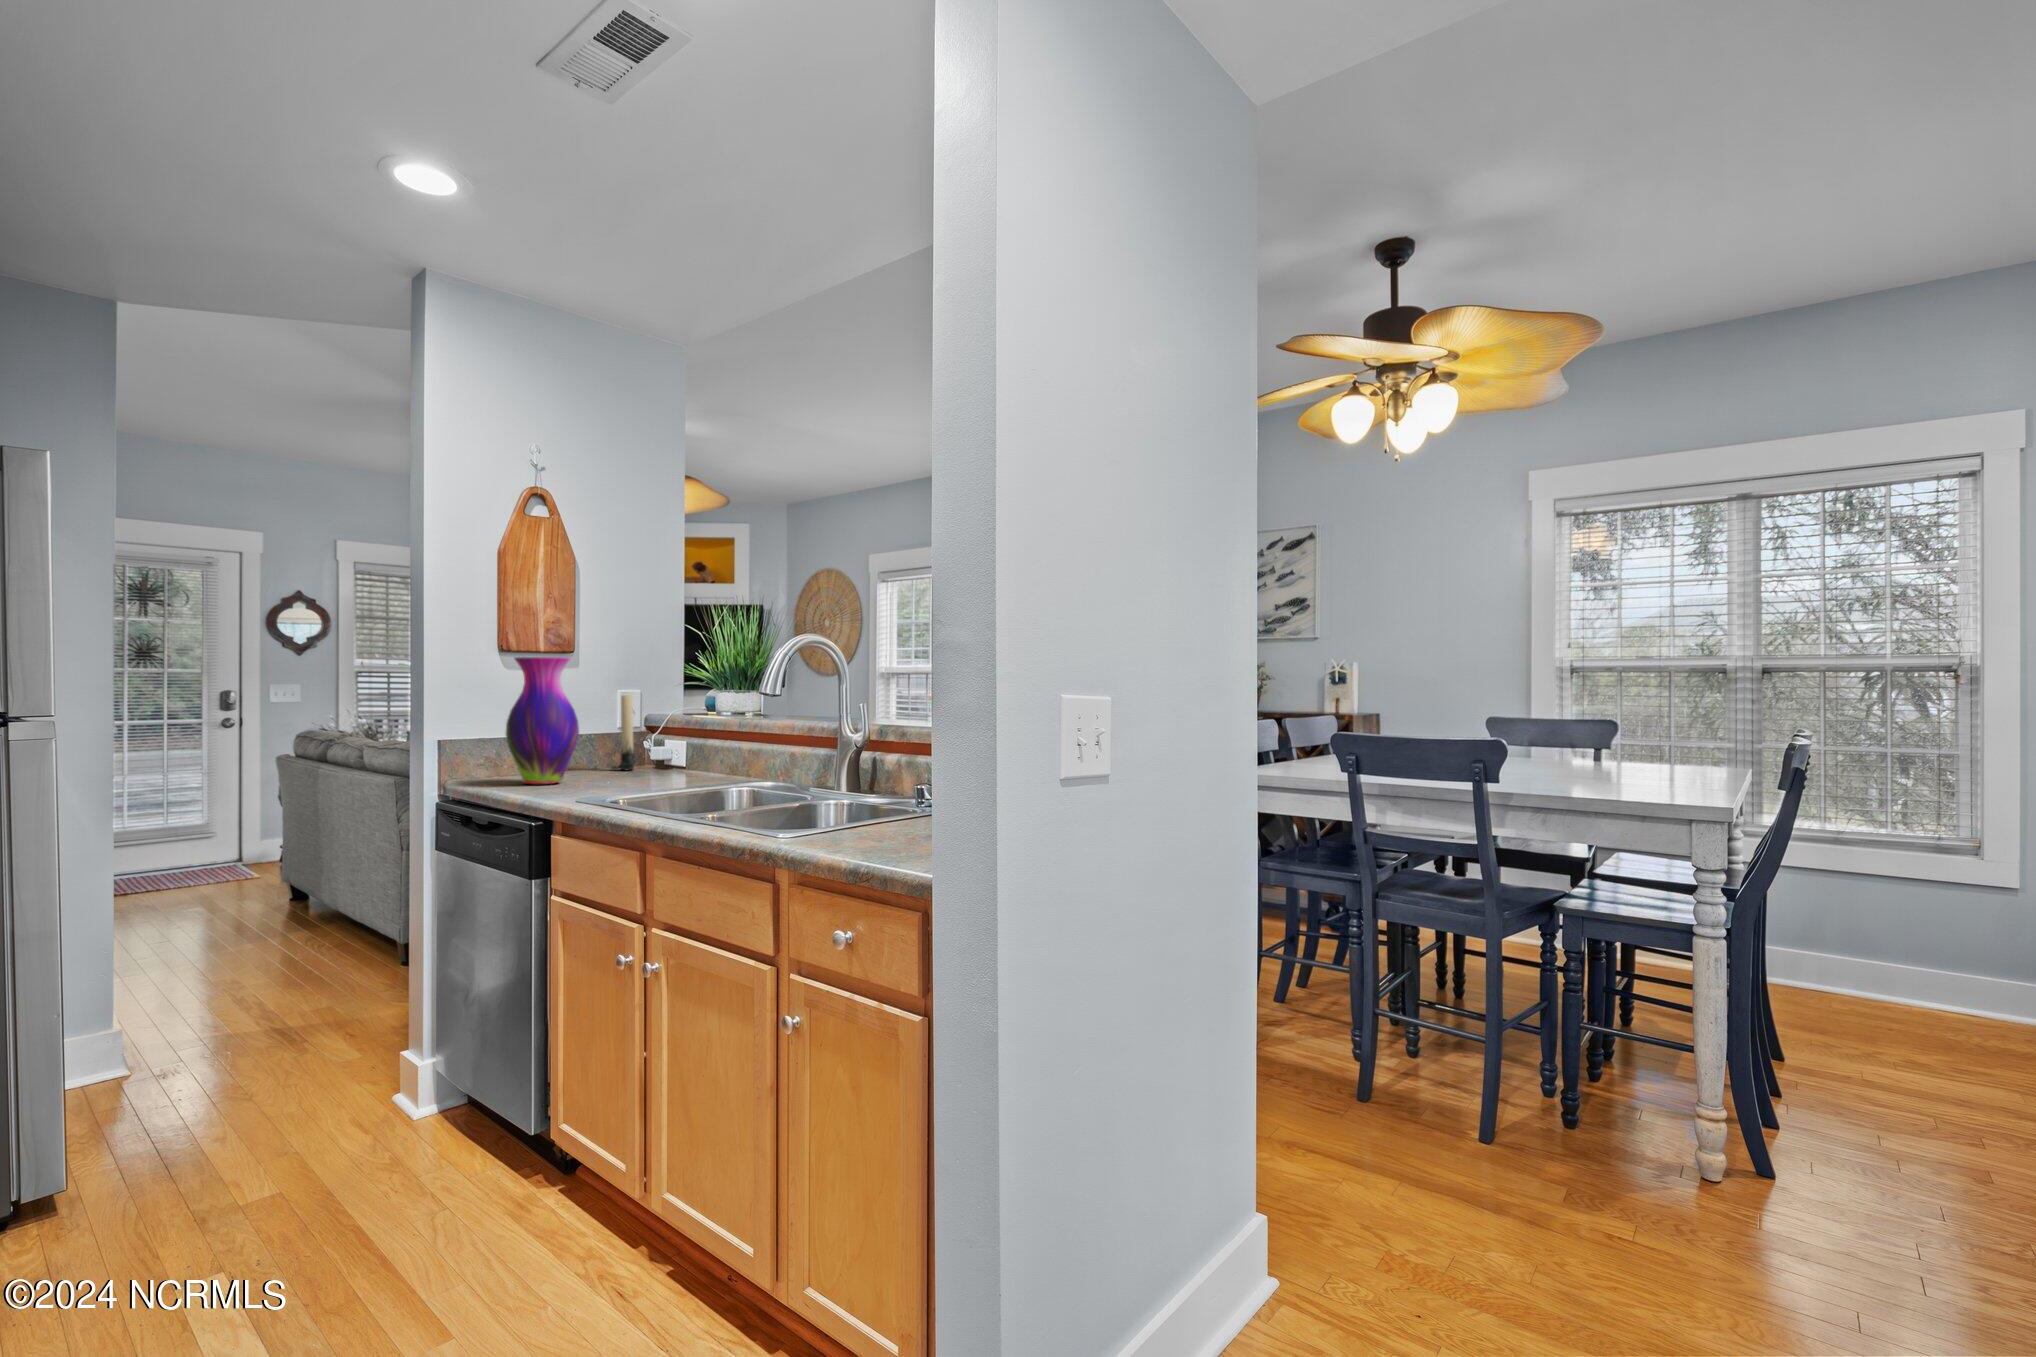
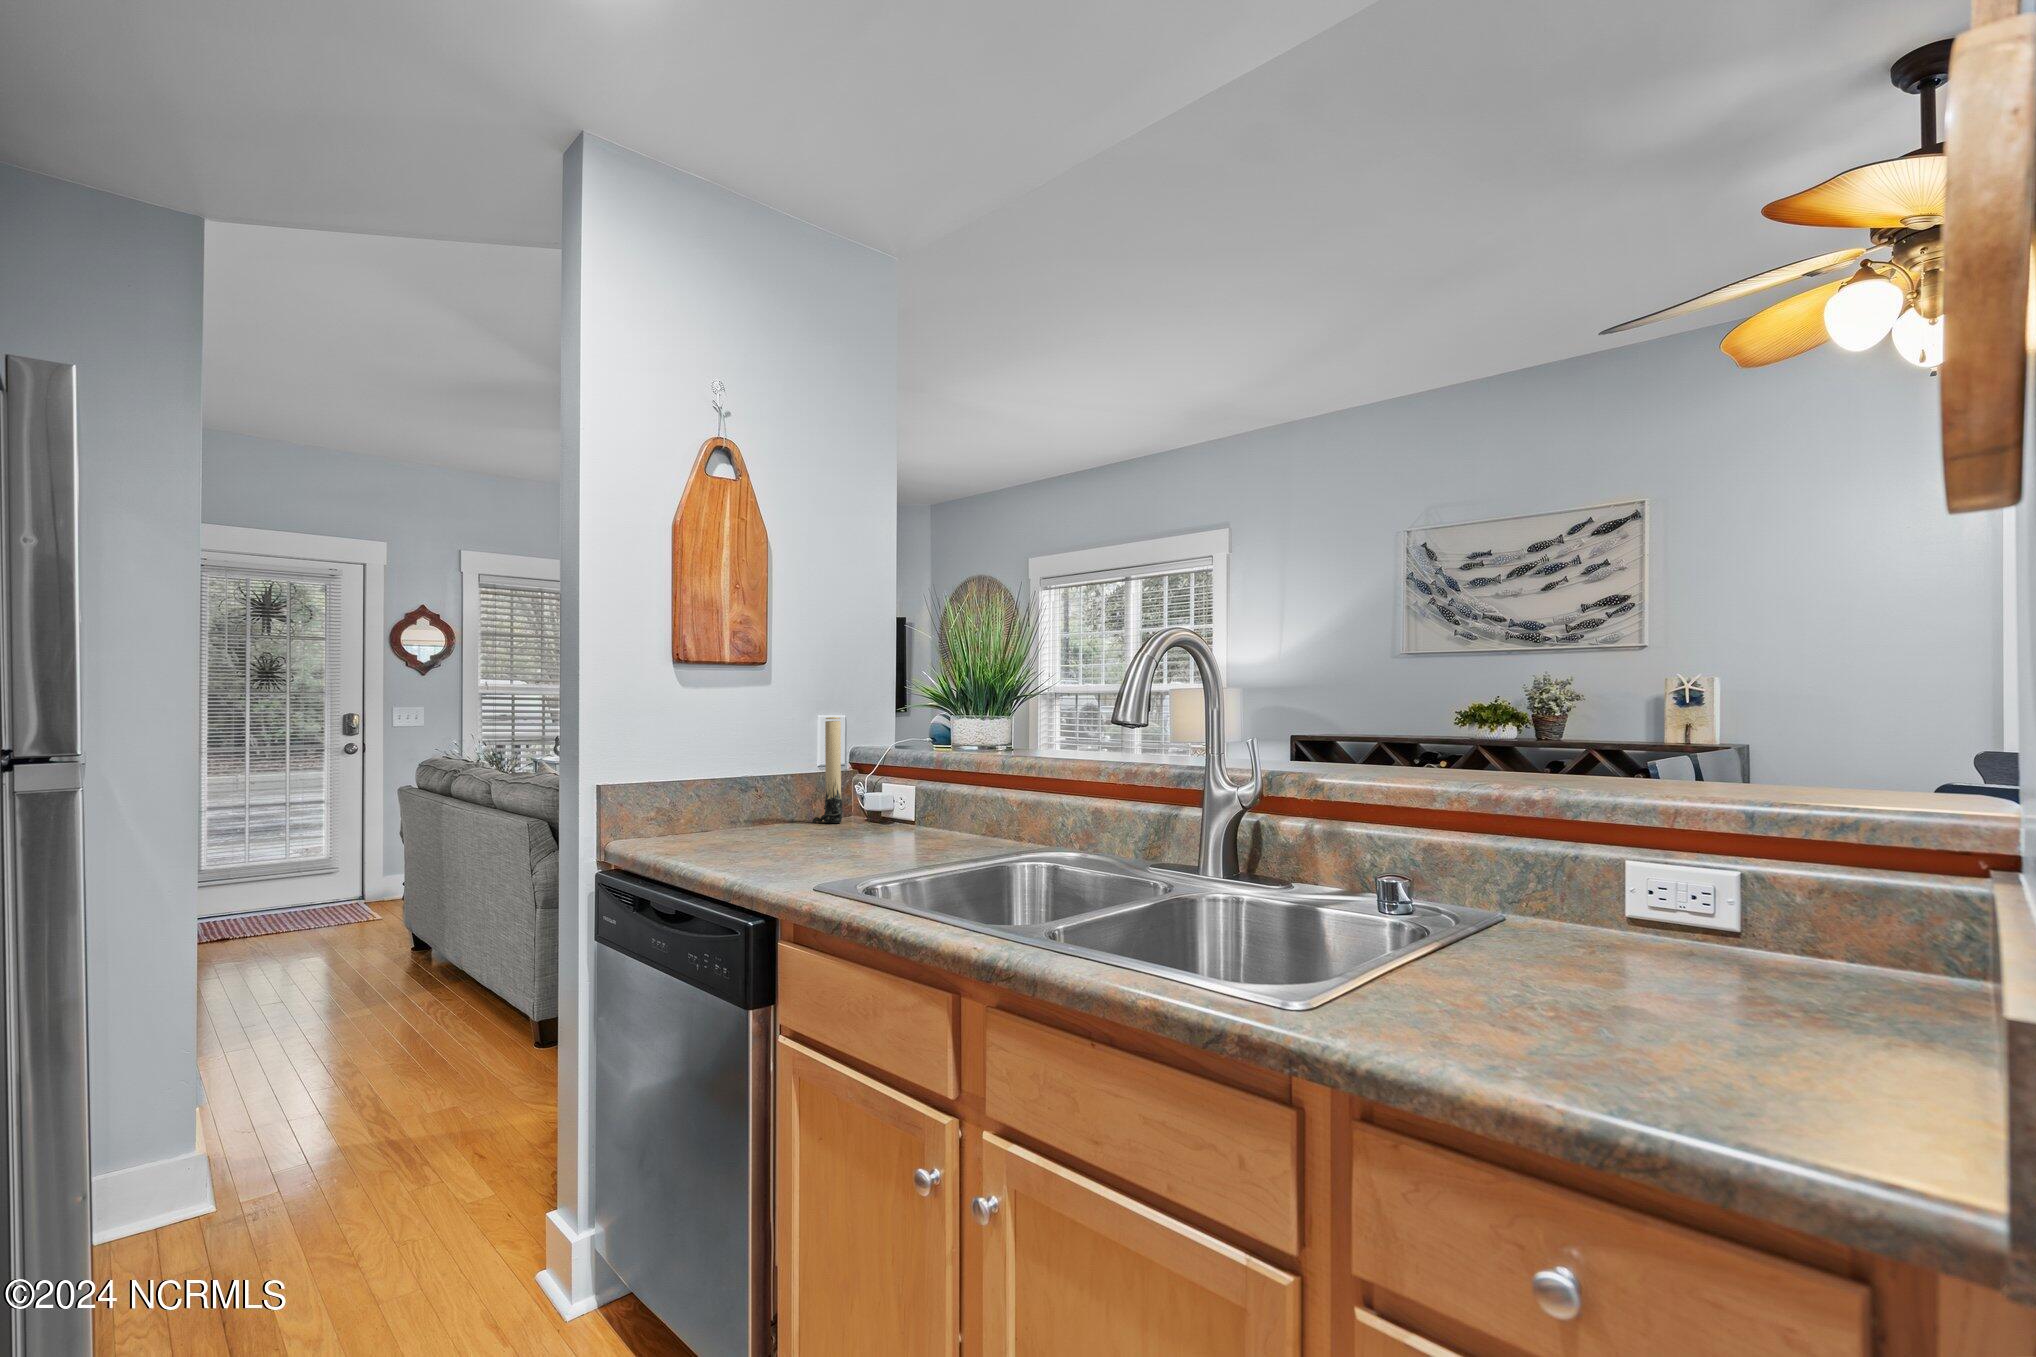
vase: present [506,657,579,784] -> none [690,668,788,850]

